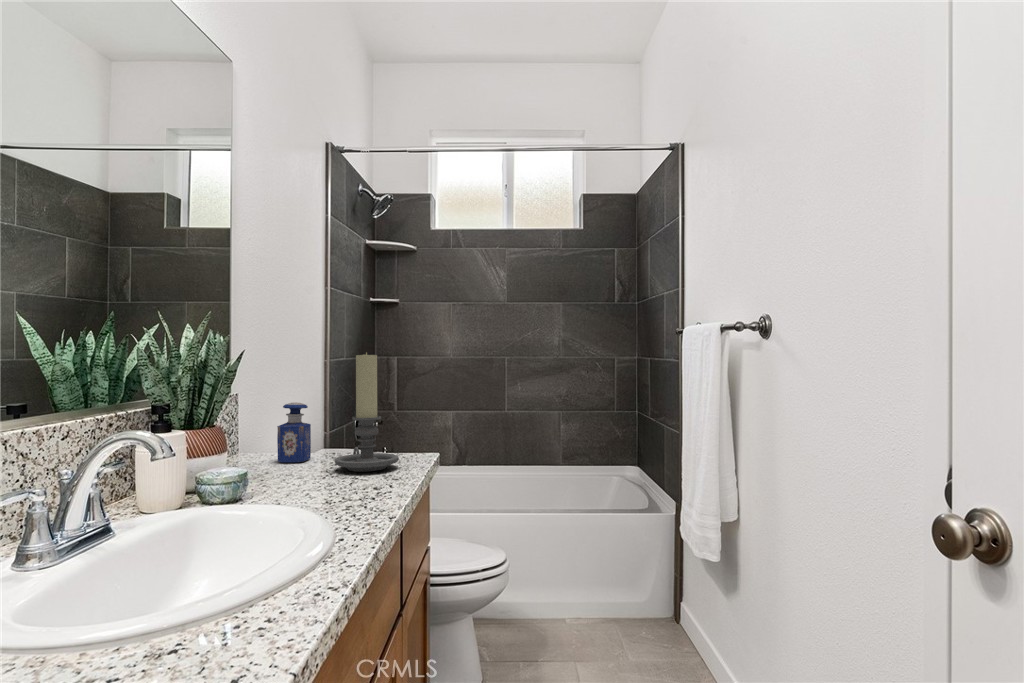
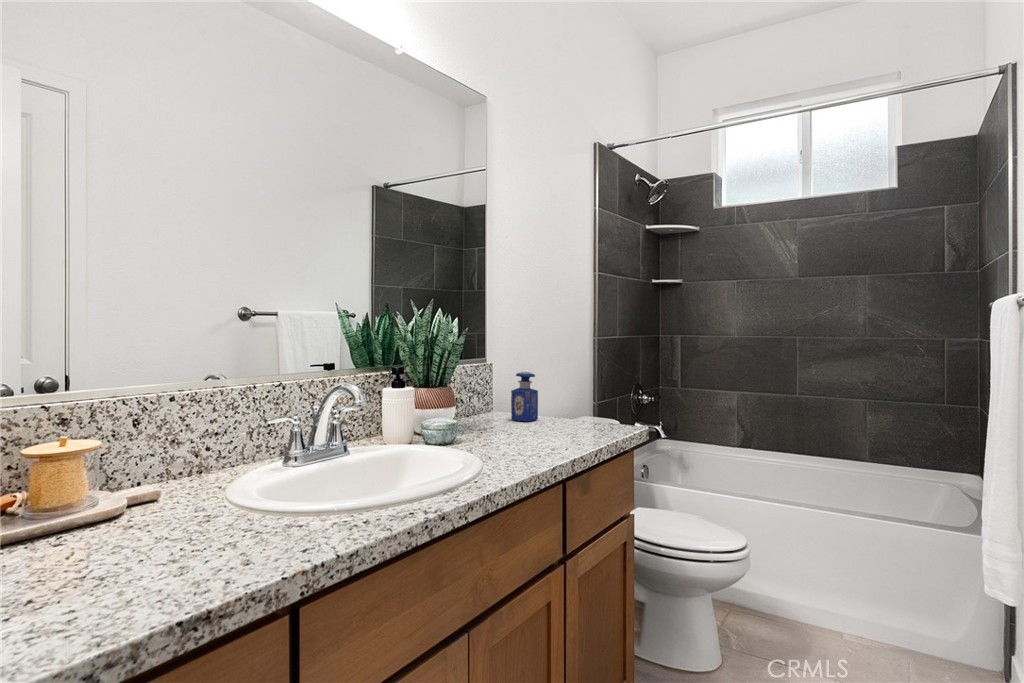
candle holder: present [335,353,399,472] -> none [541,330,596,434]

